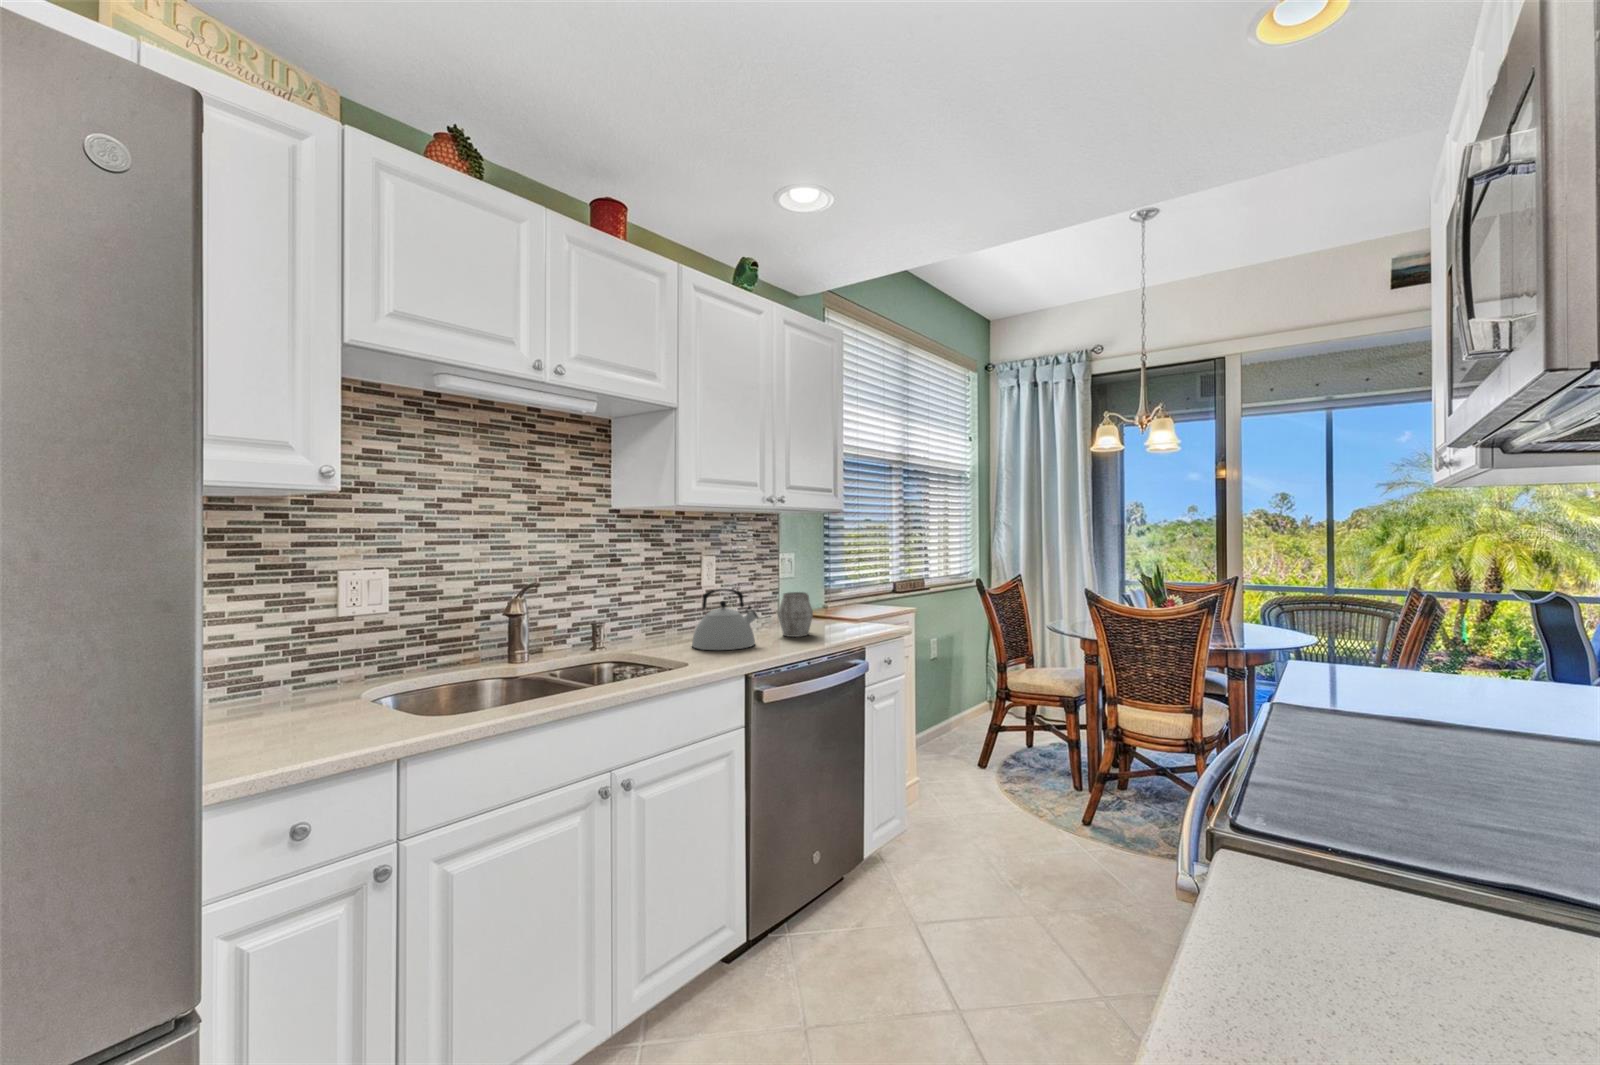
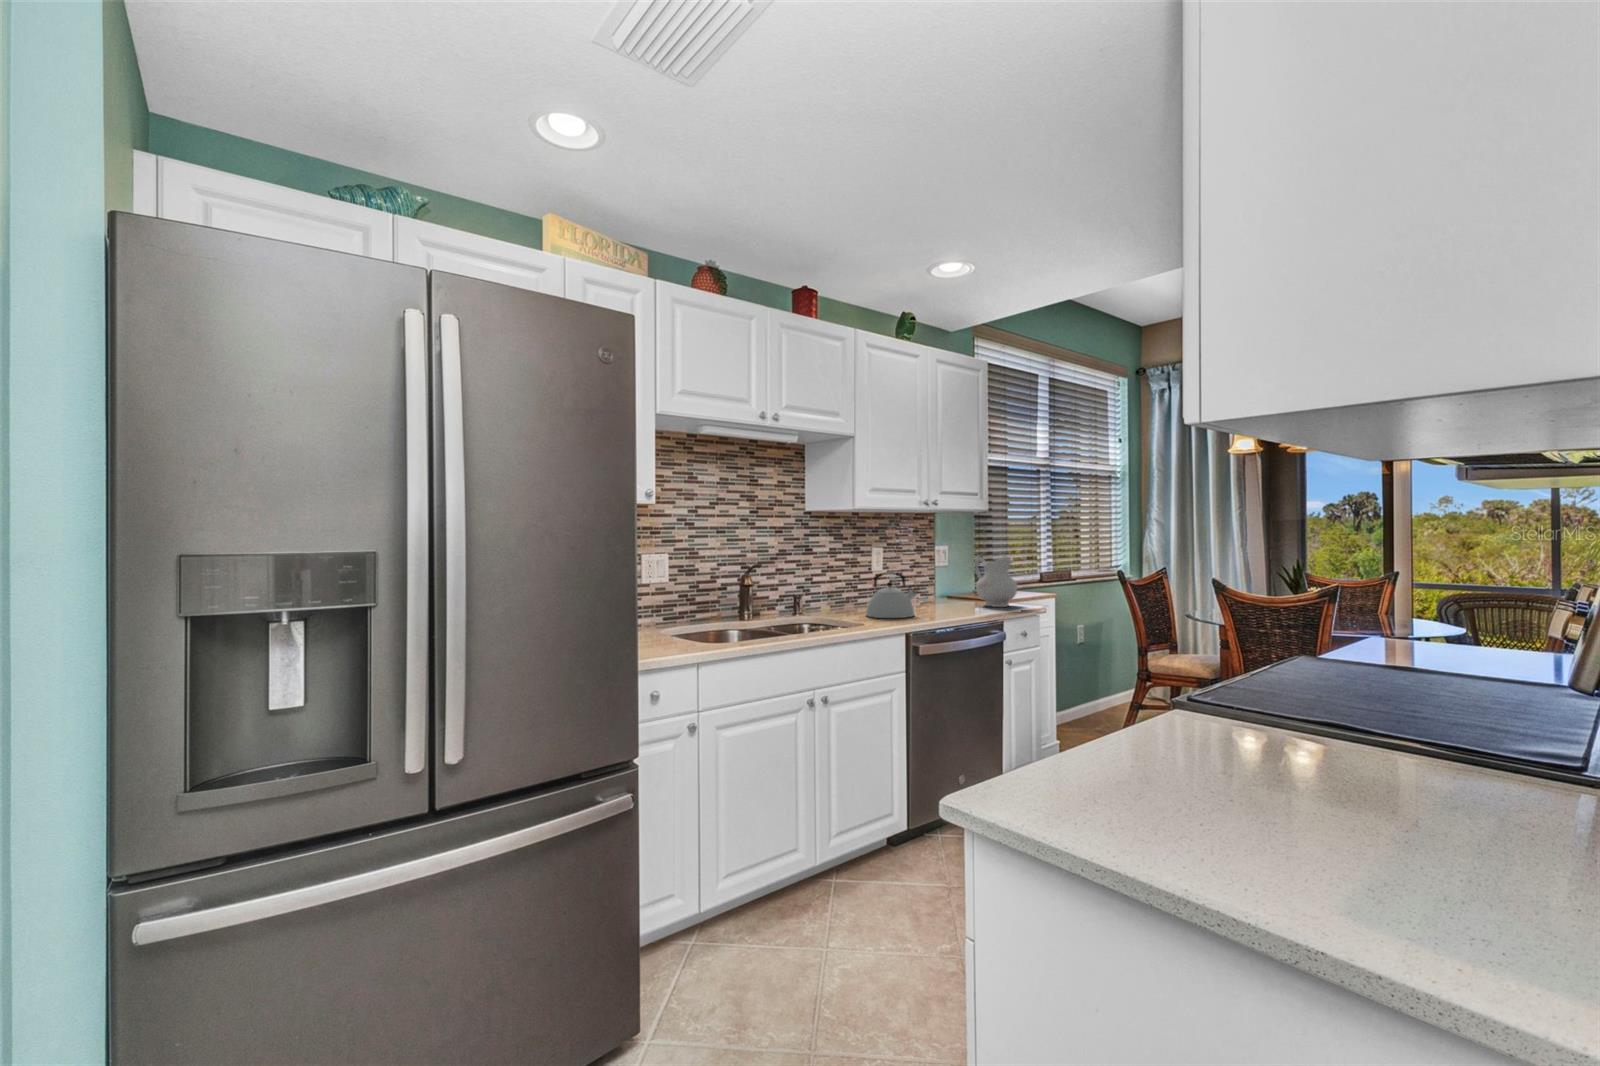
ceramic pitcher: none [827,563,877,627] -> present [975,554,1017,607]
mug: present [778,592,813,637] -> none [933,577,962,612]

